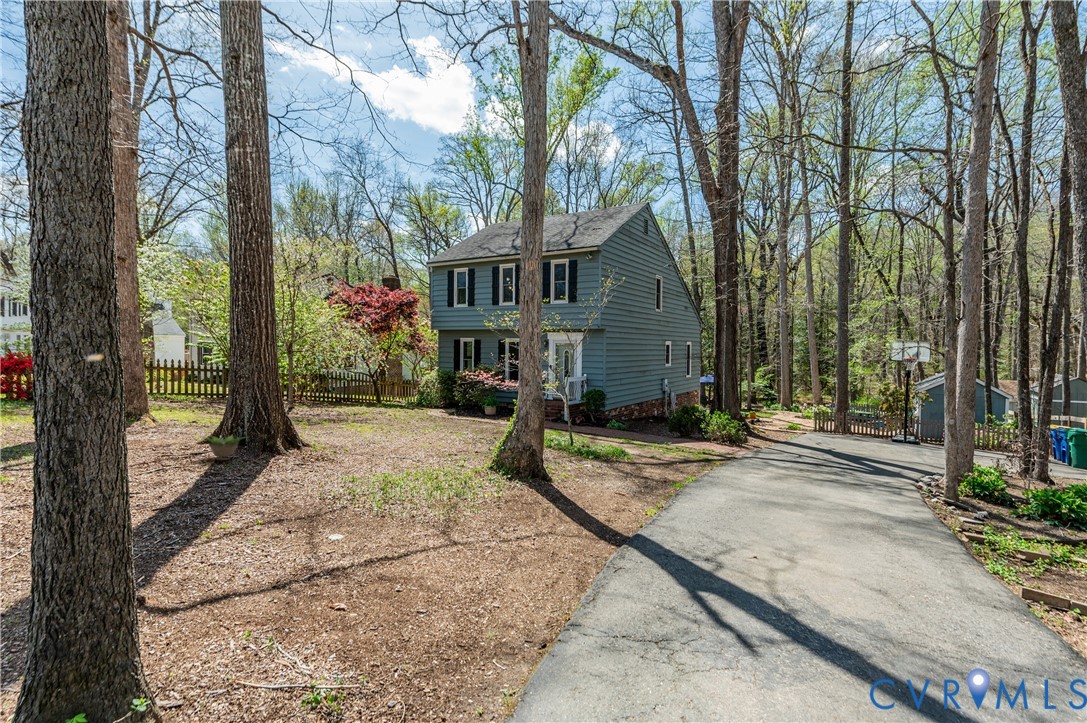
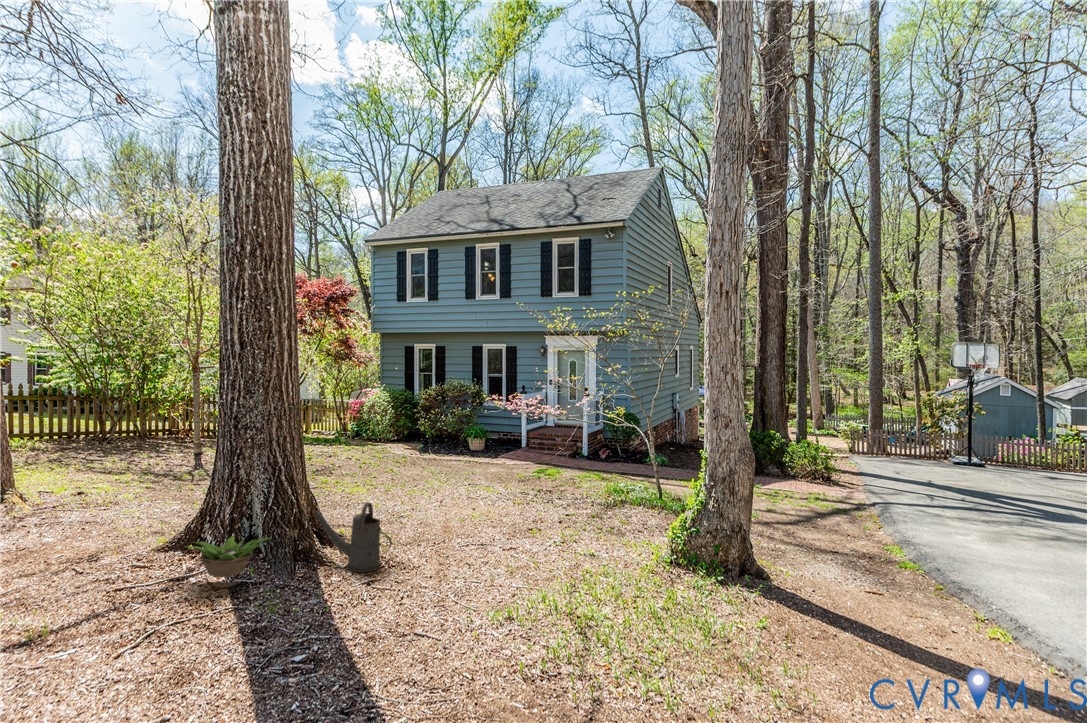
watering can: none [280,422,319,460] -> present [315,502,392,572]

